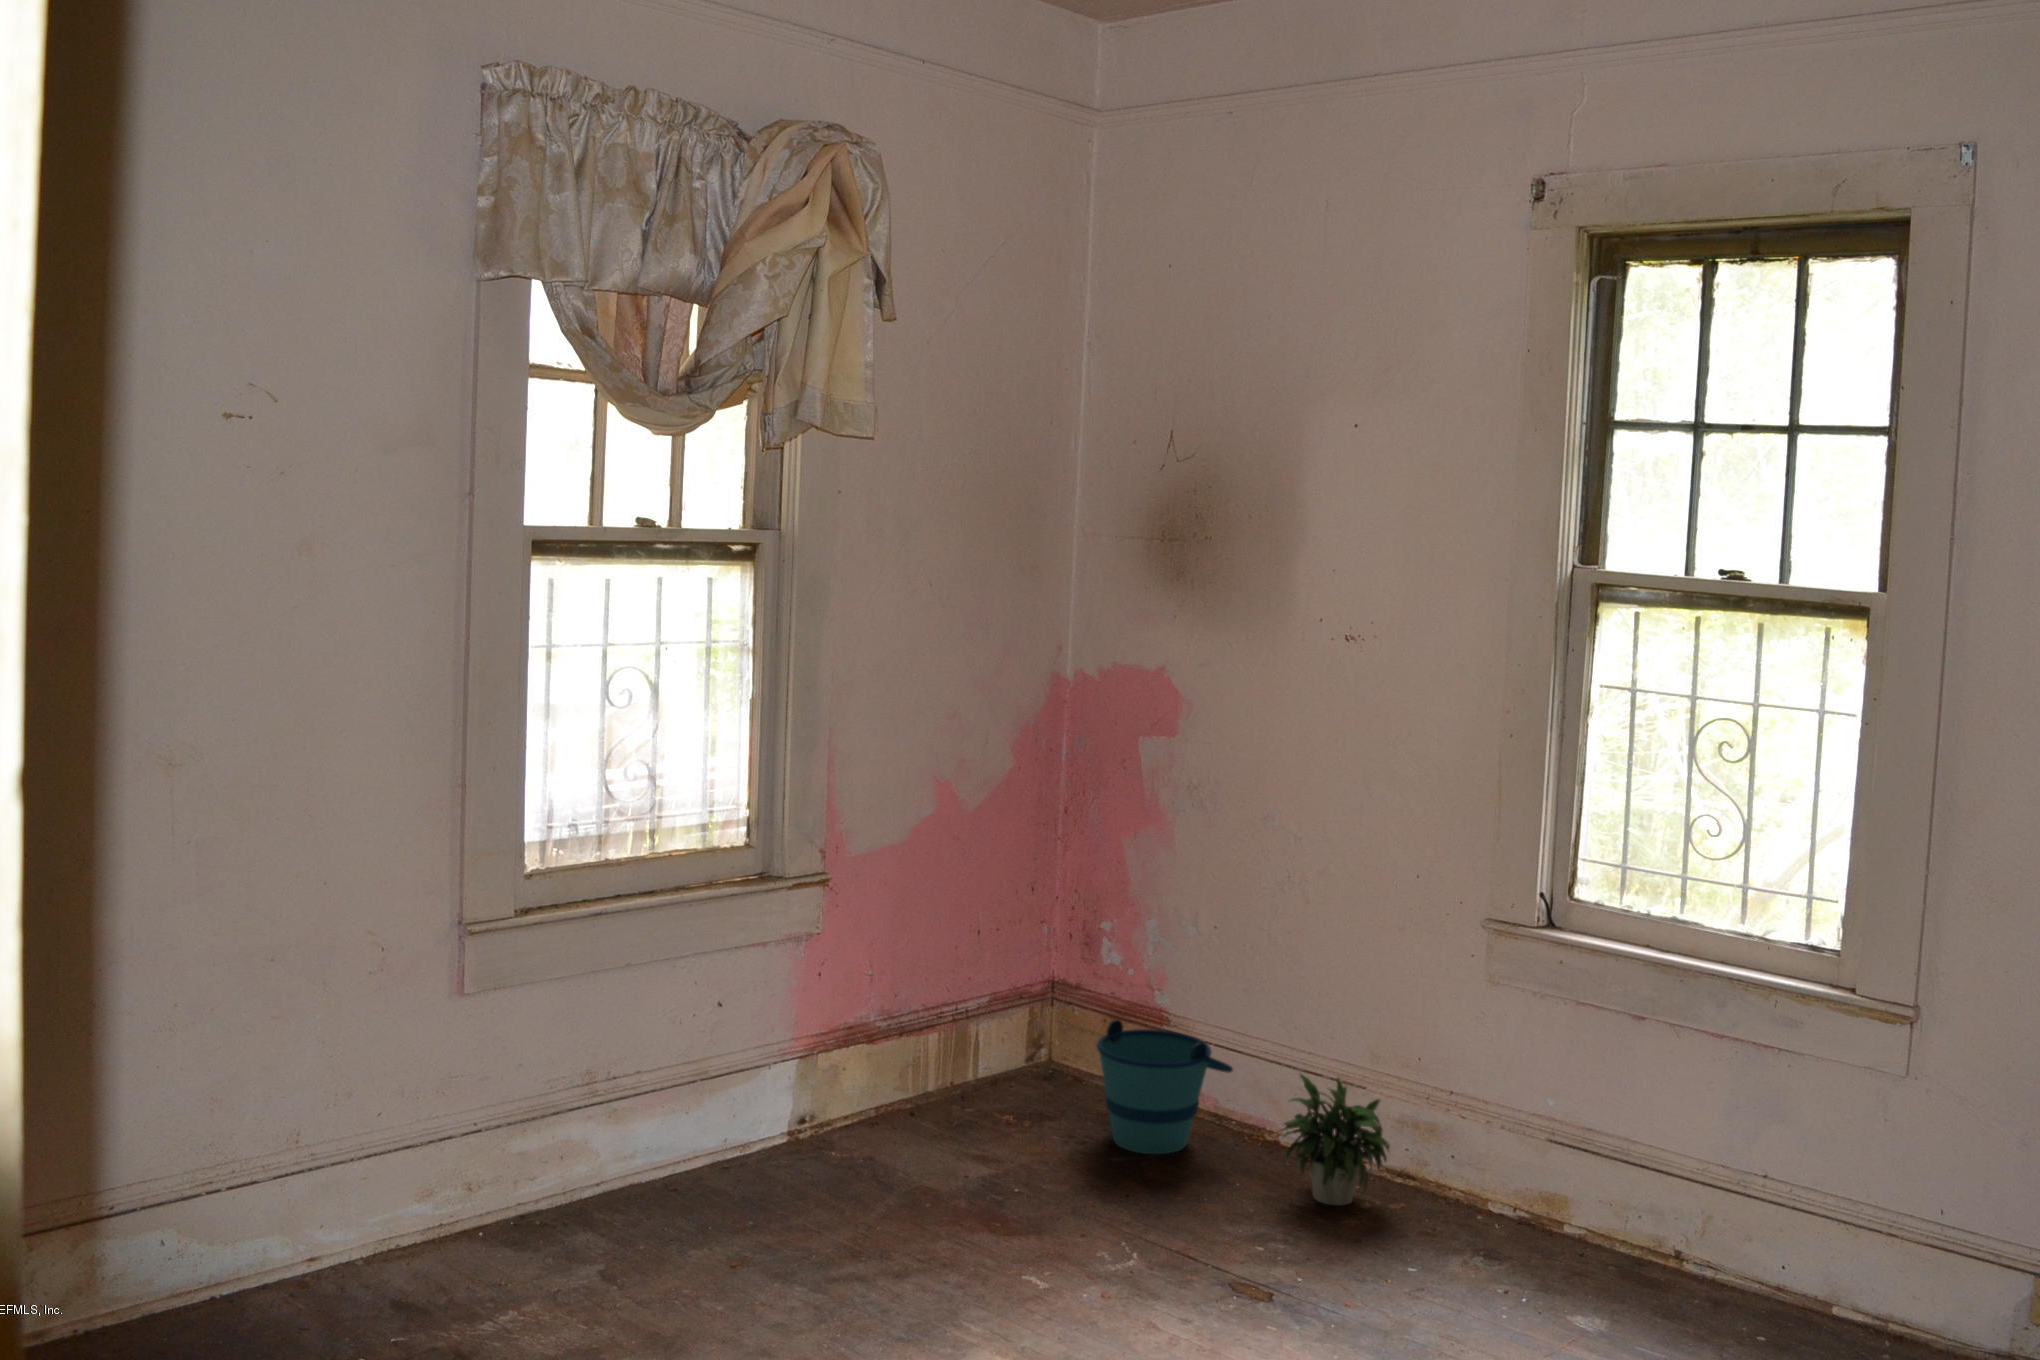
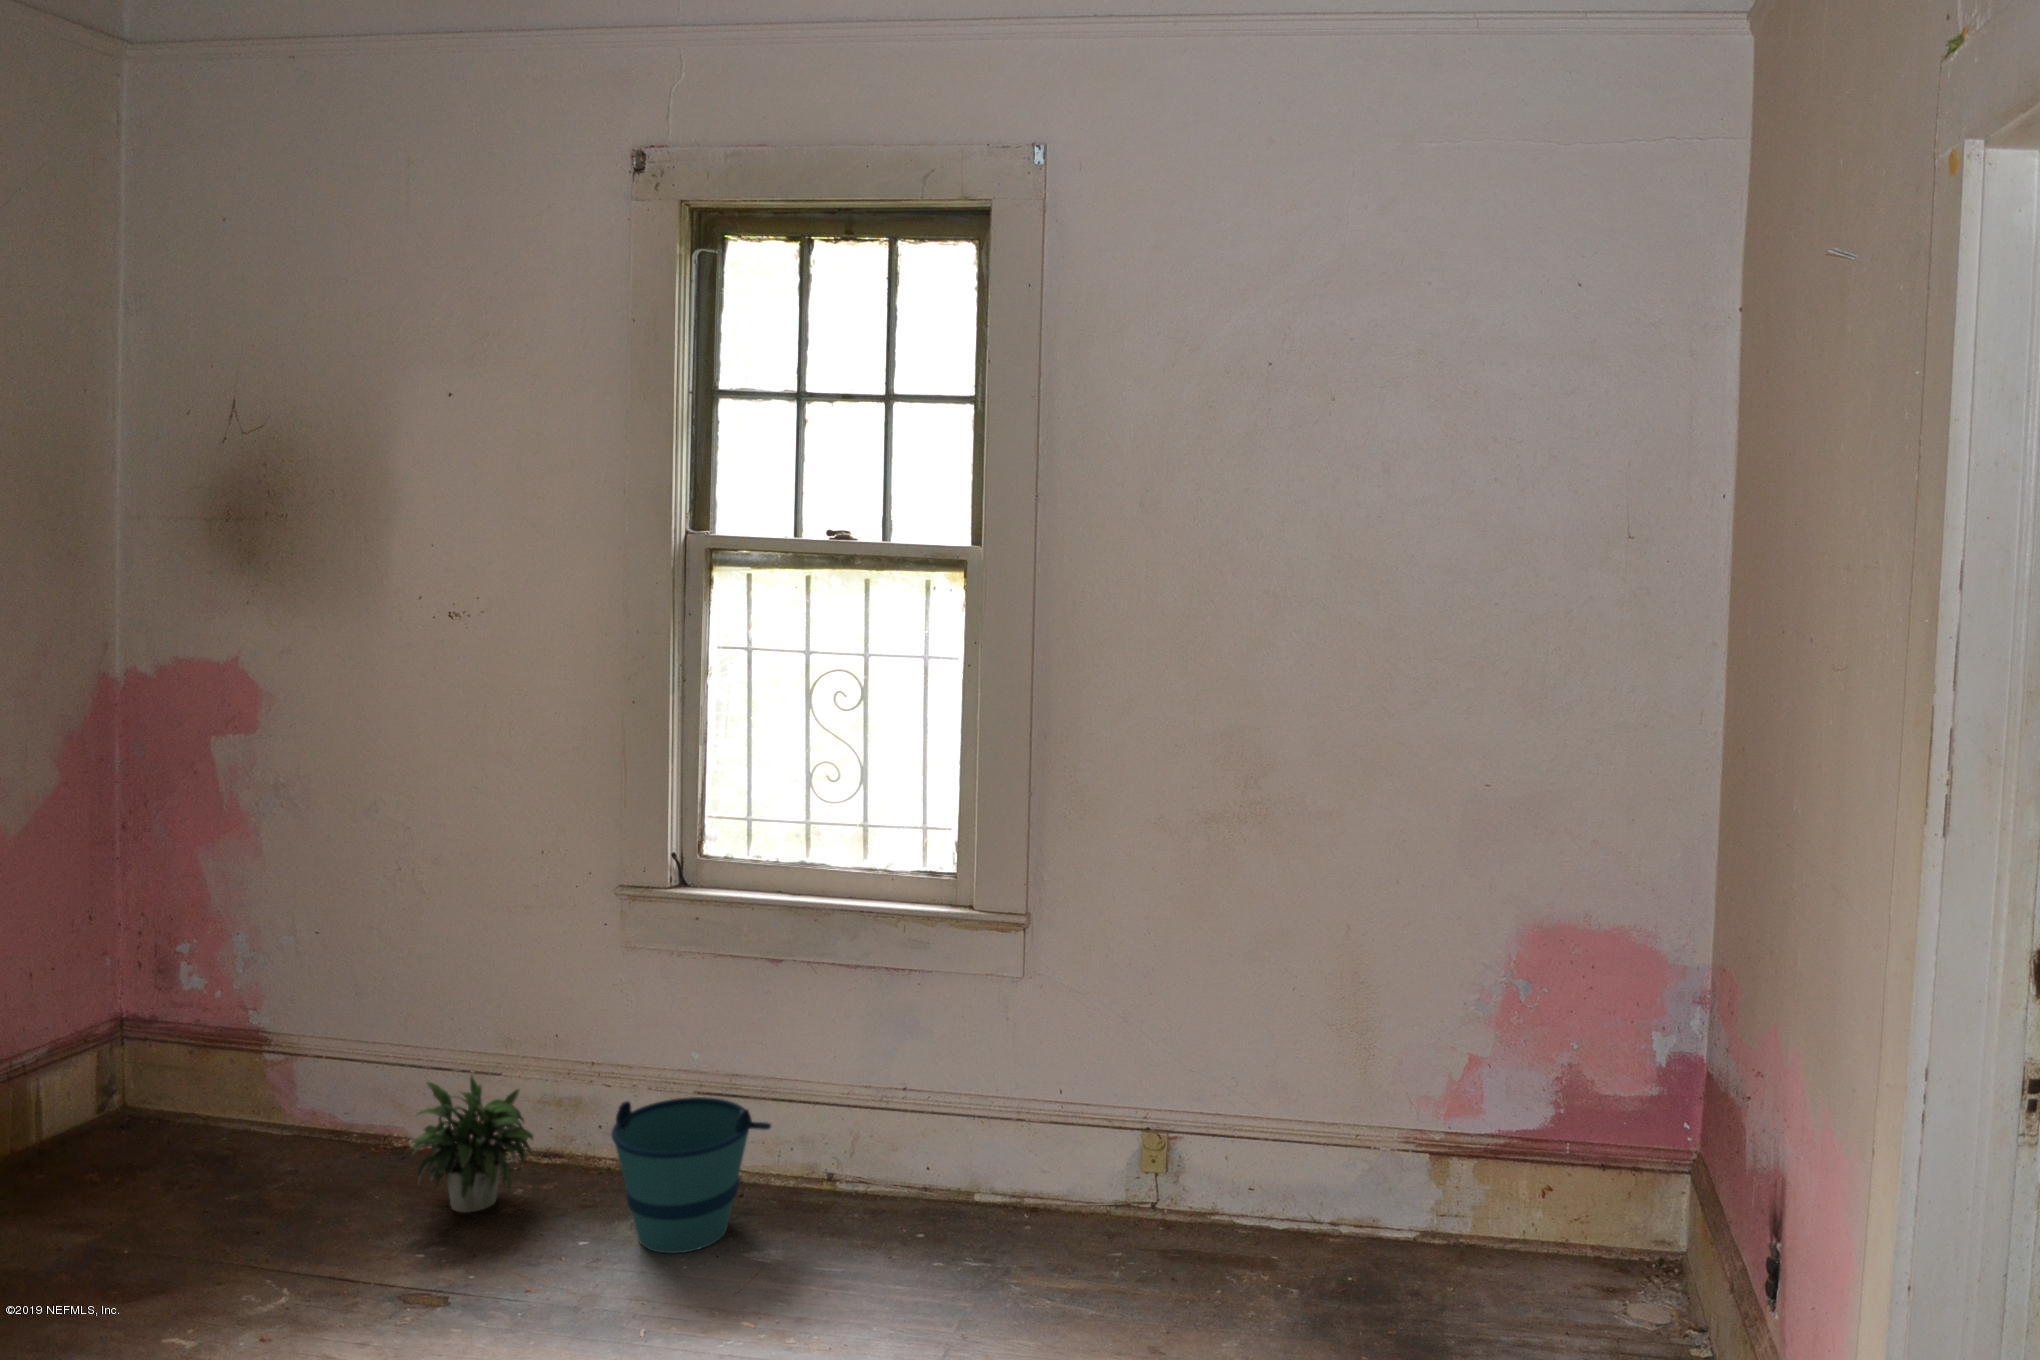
bucket: present [1097,1020,1233,1154] -> present [611,1097,771,1253]

